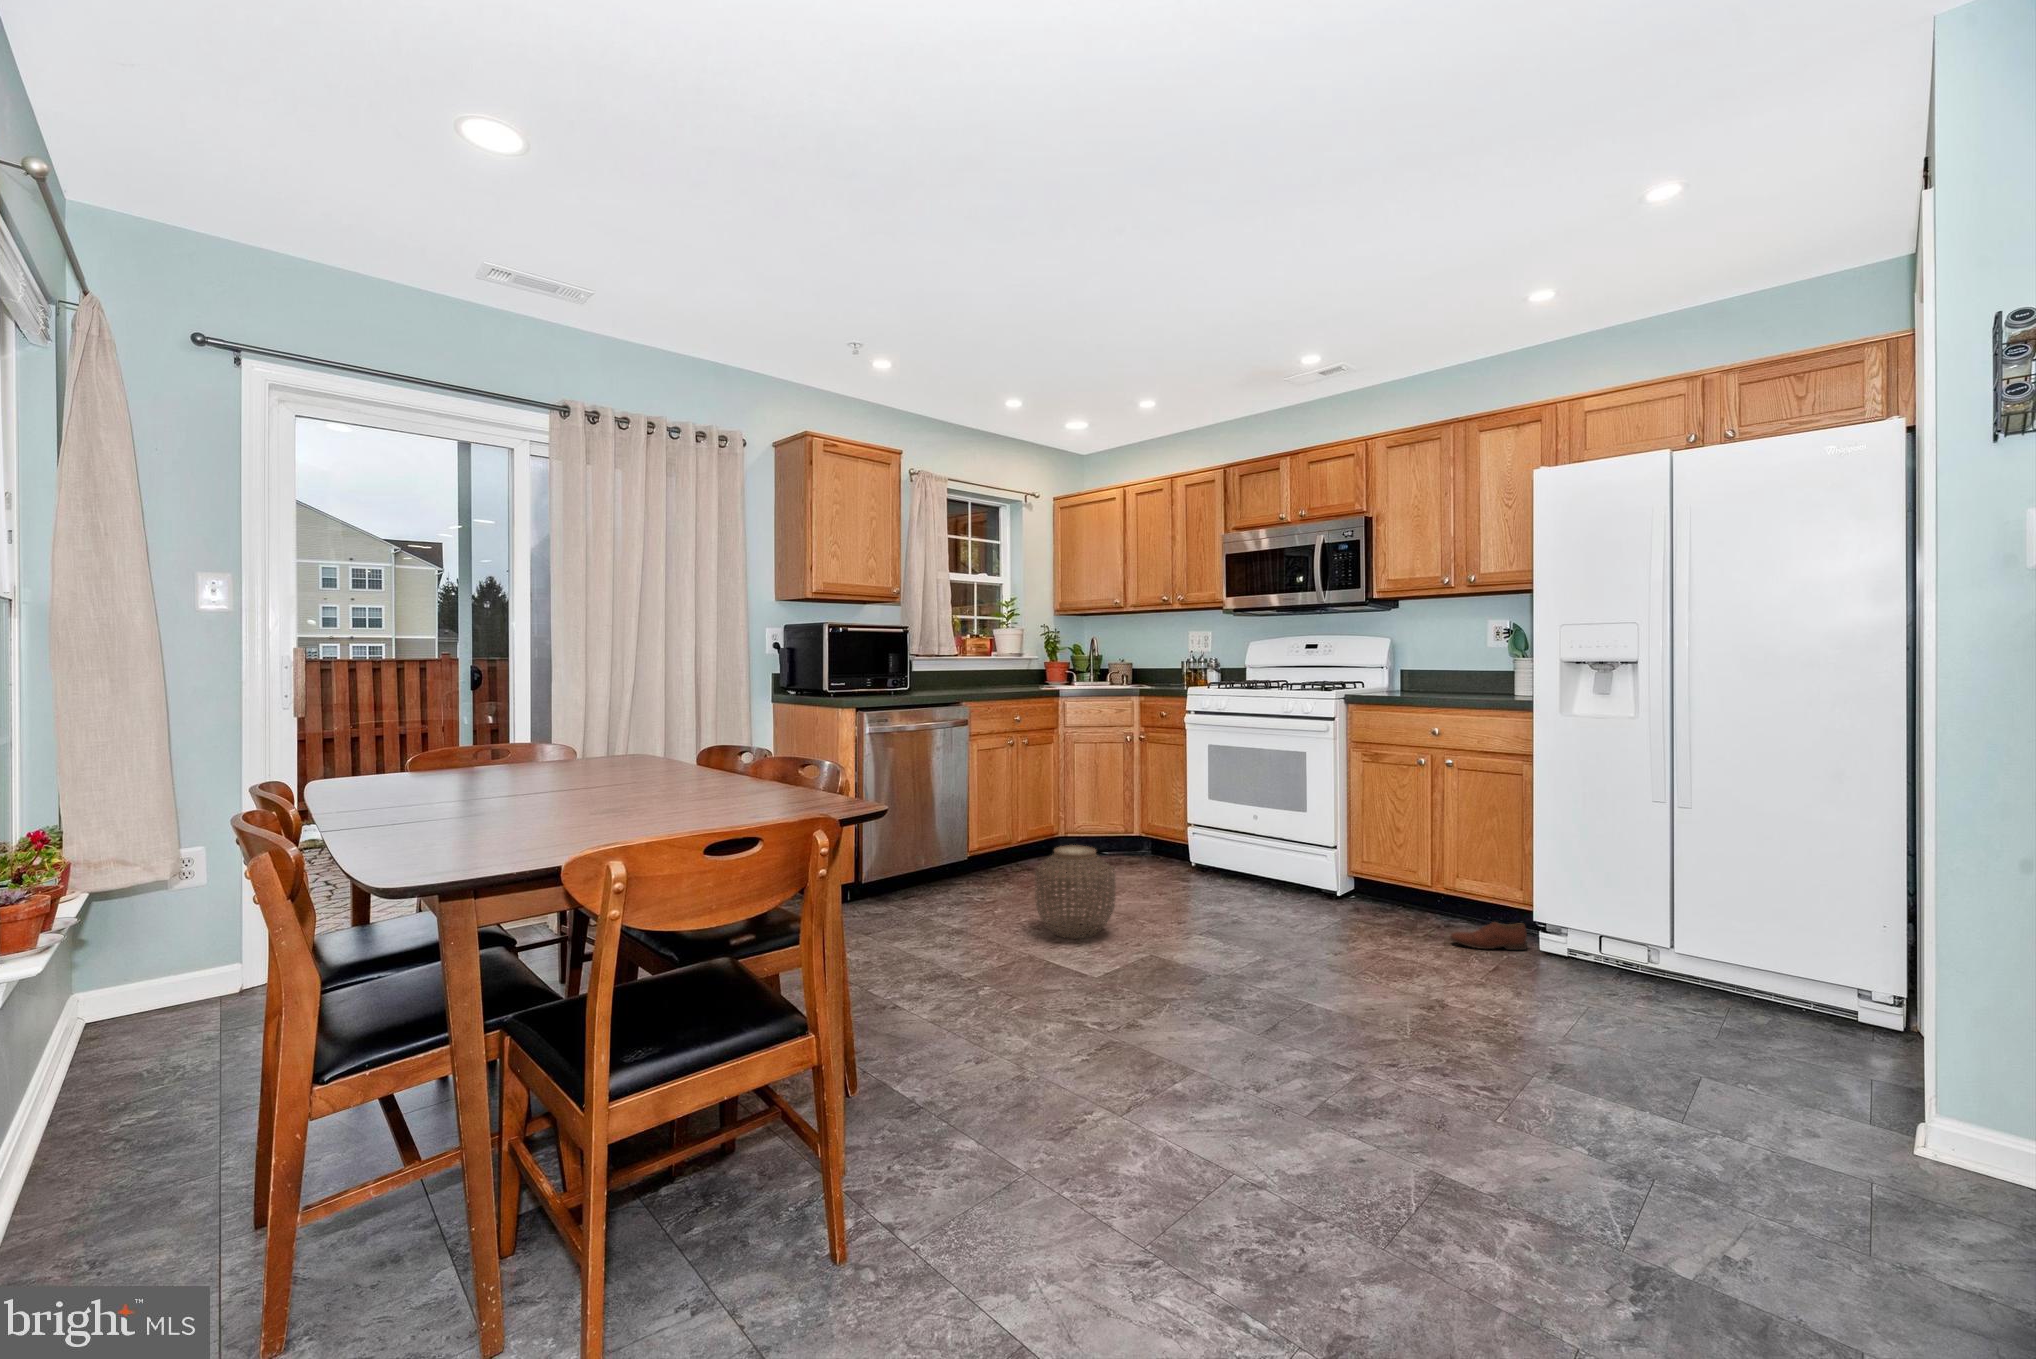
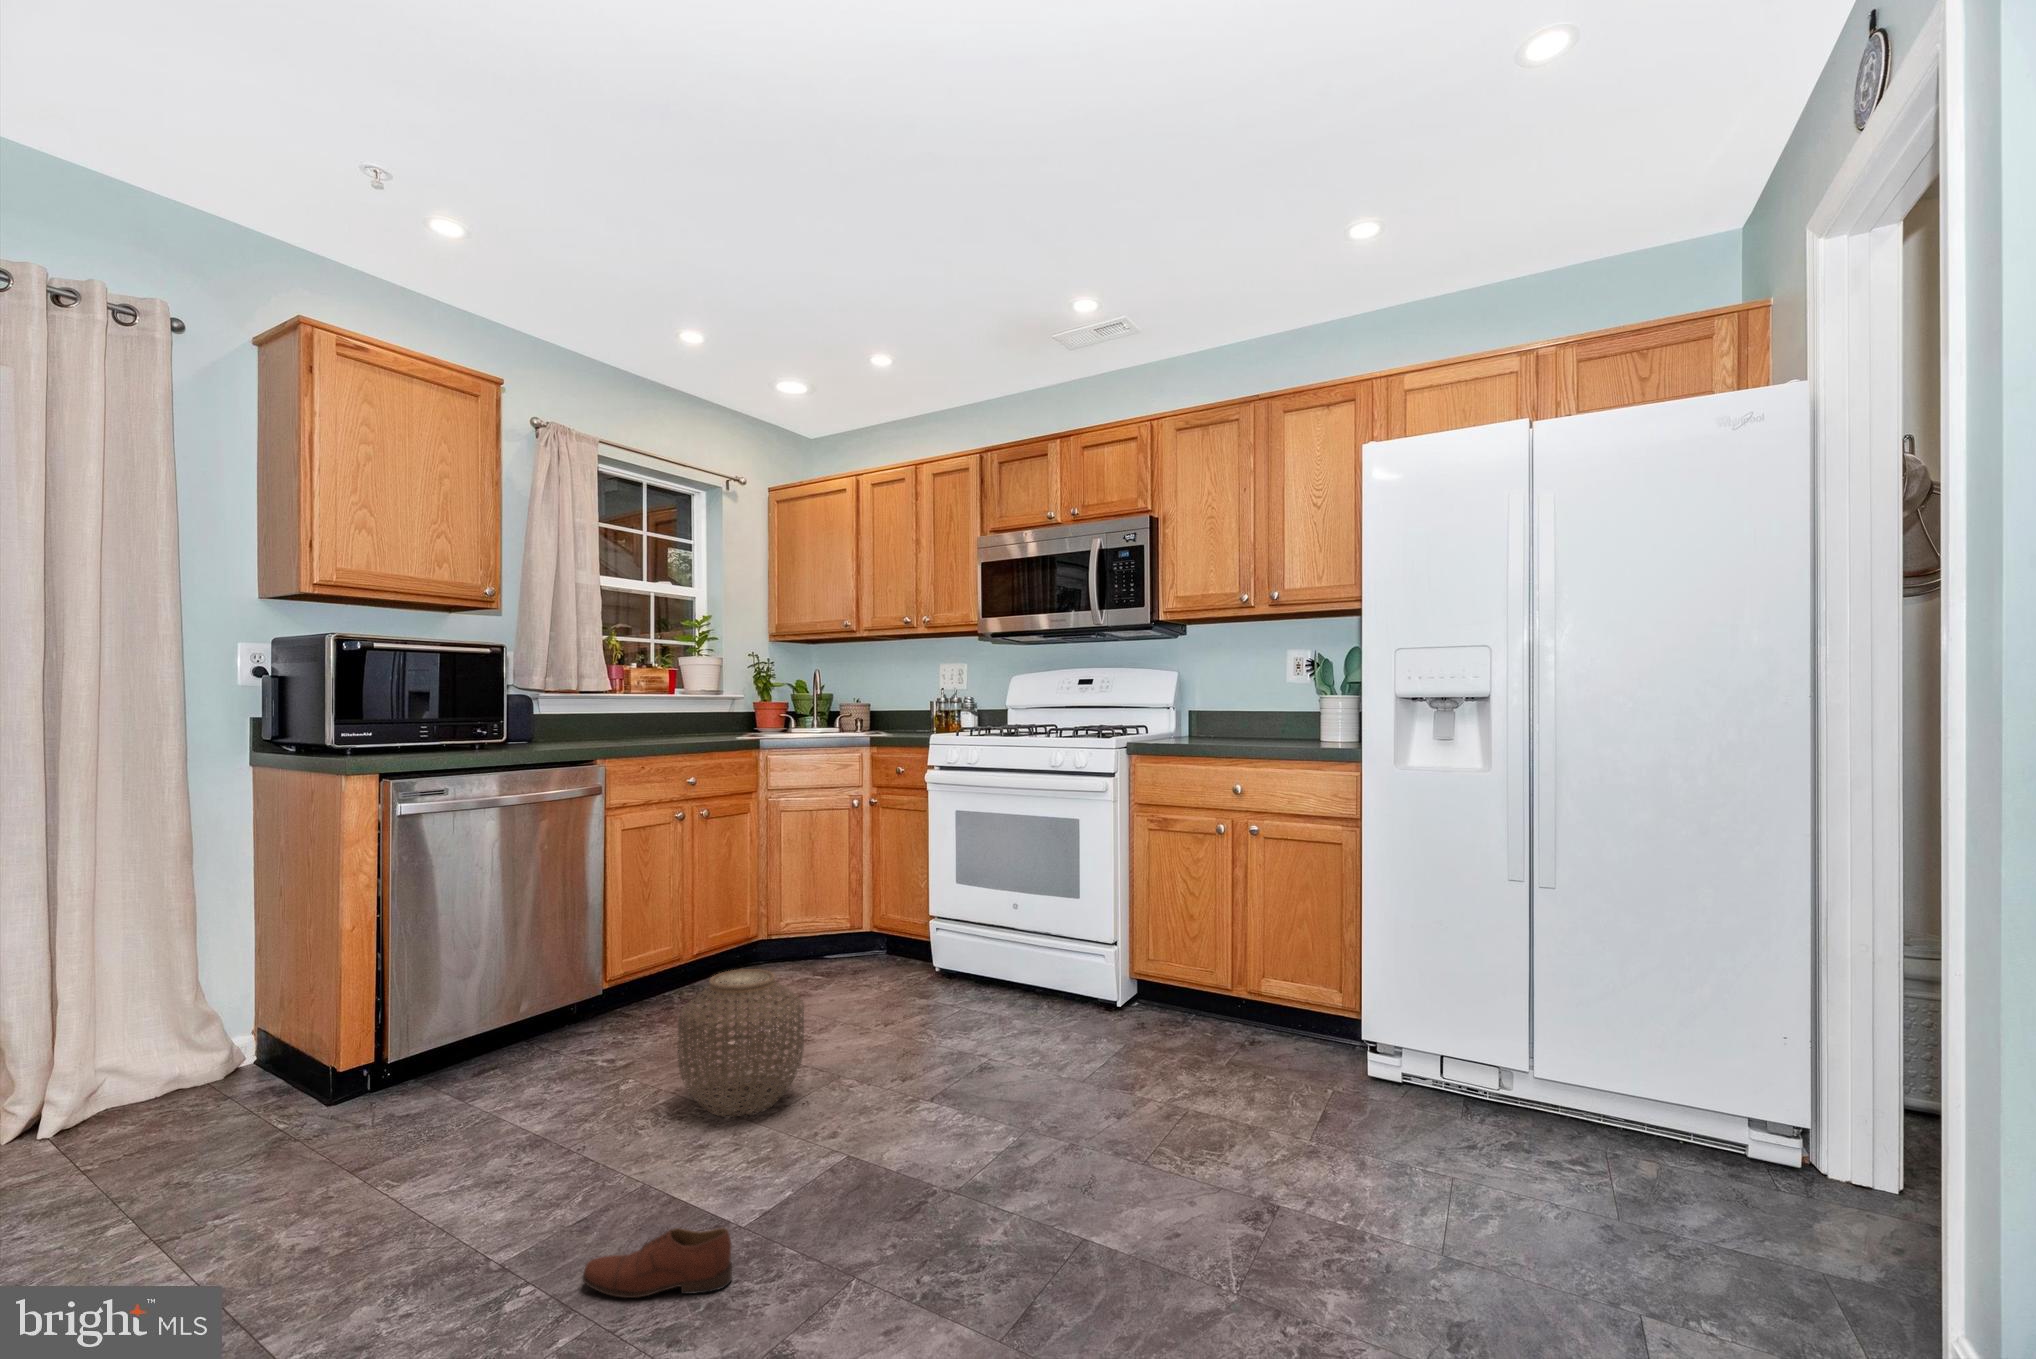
shoe: present [1450,922,1527,950] -> present [583,1228,732,1298]

